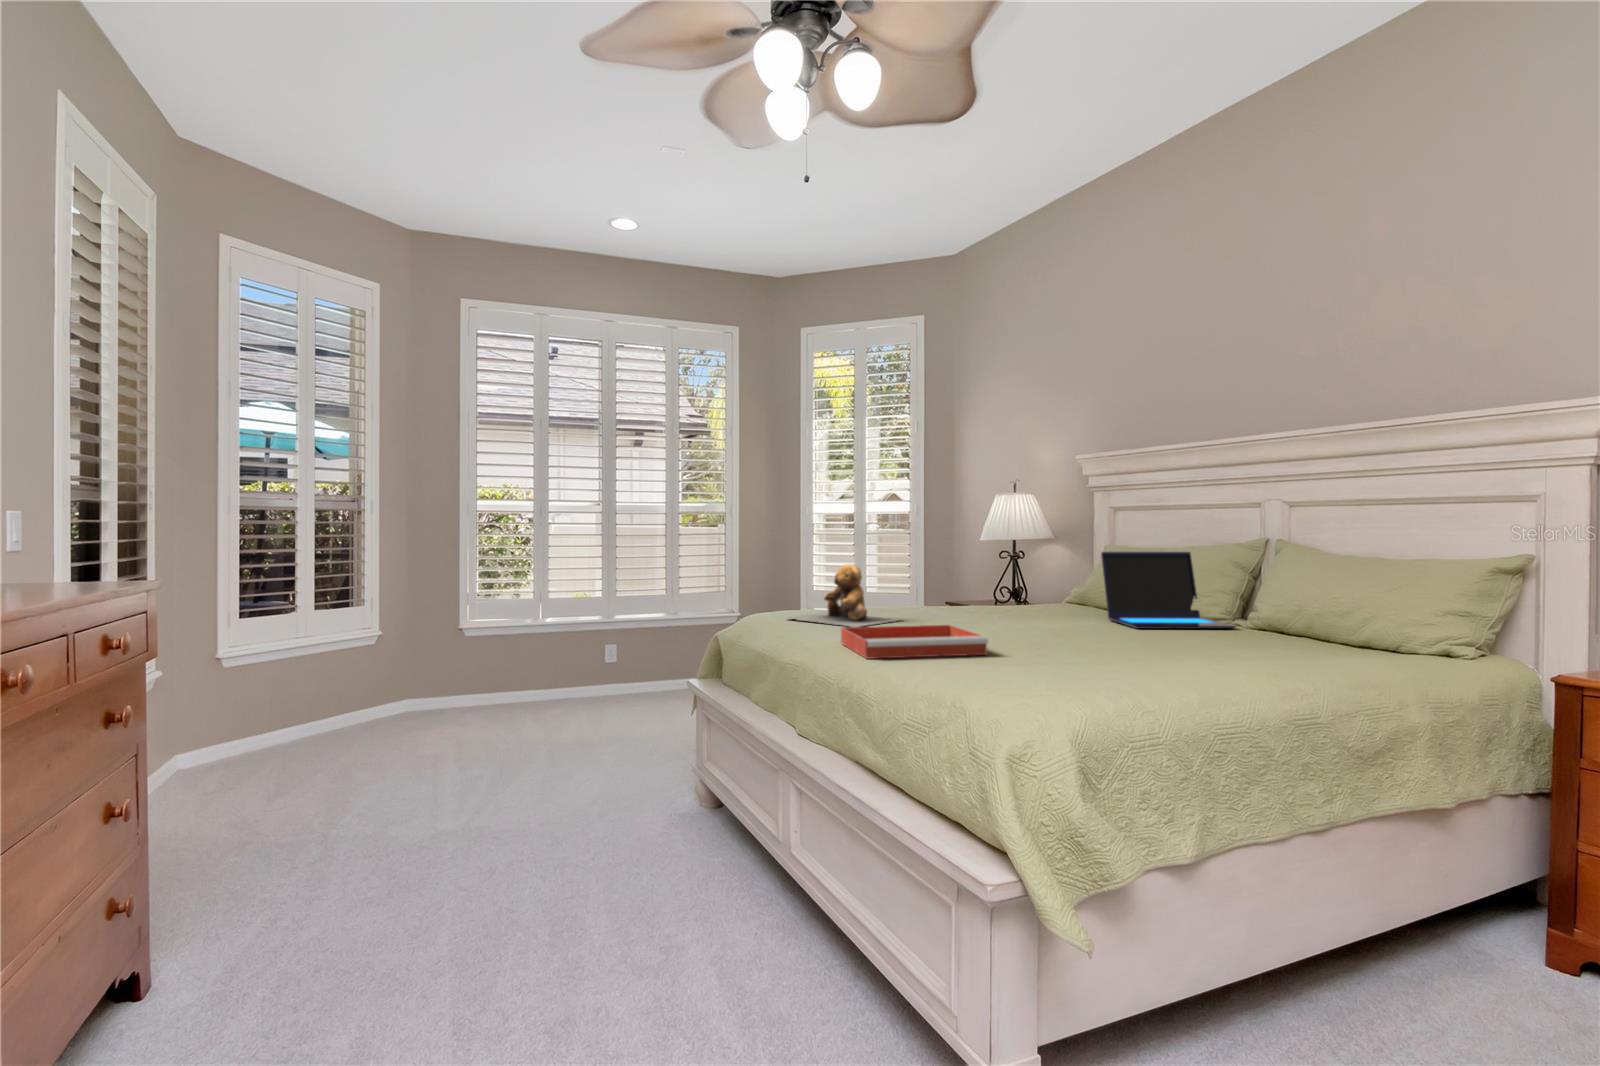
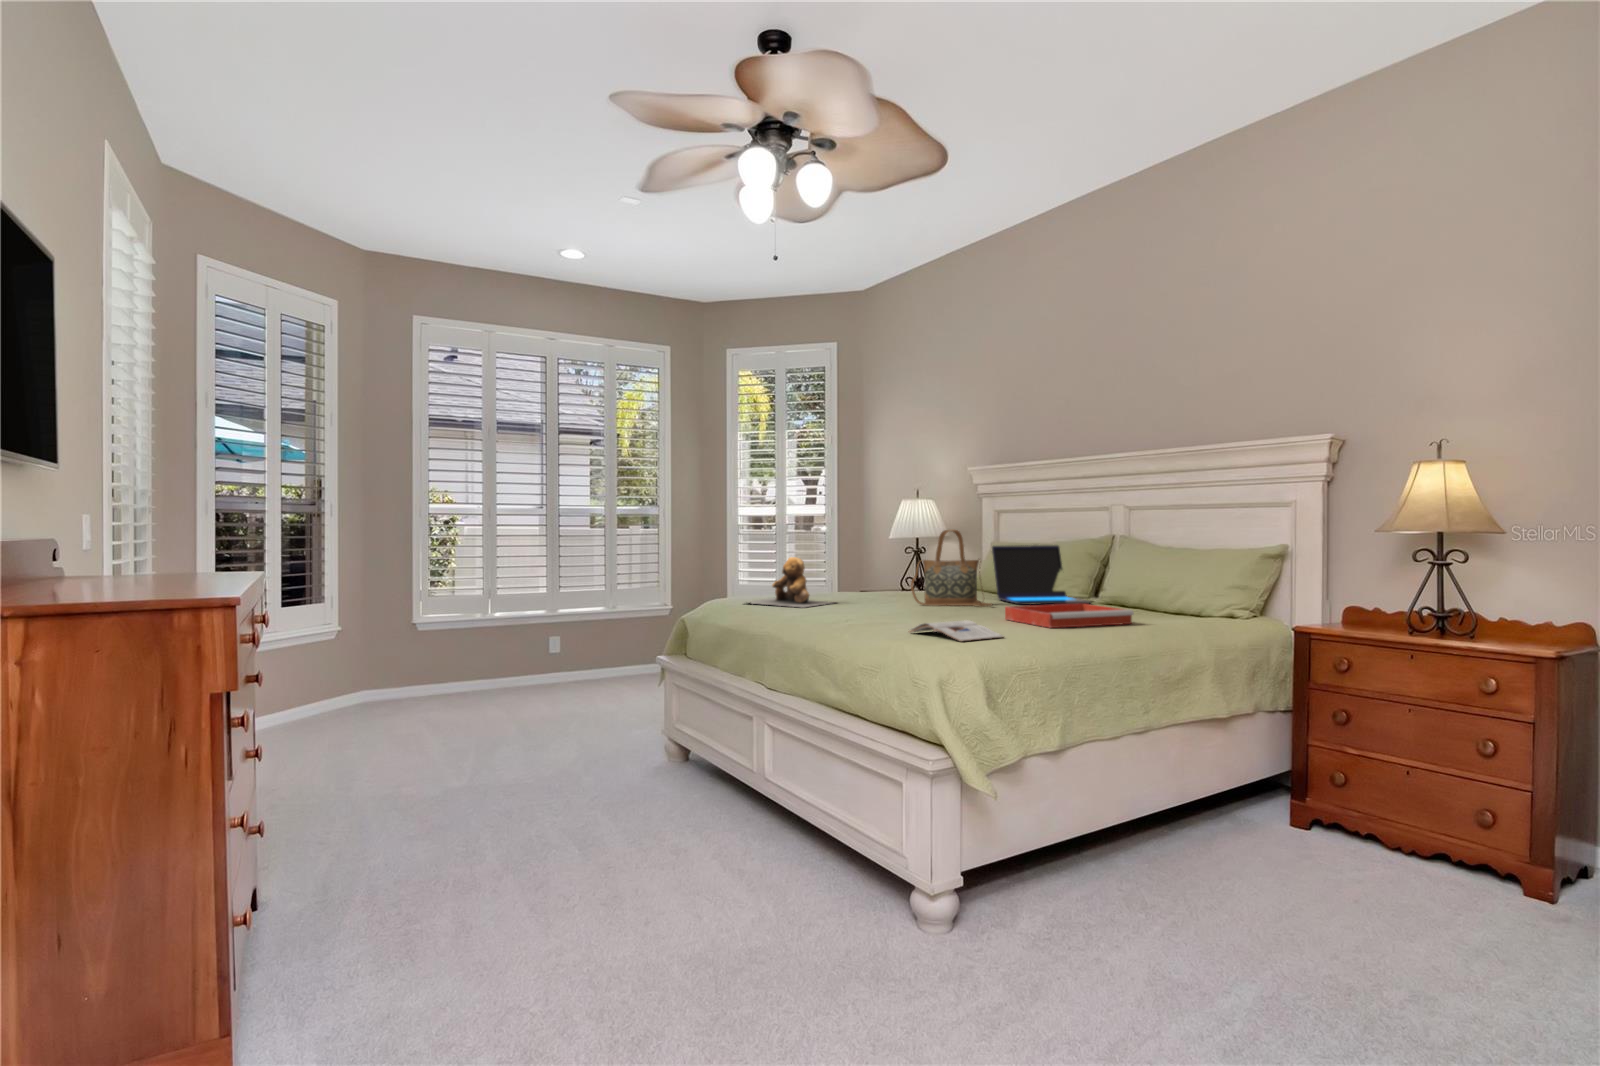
handbag: none [993,531,1100,631] -> present [911,530,992,607]
tray: present [841,625,988,659] -> present [1005,603,1134,628]
magazine: none [974,659,1112,695] -> present [910,620,1003,641]

